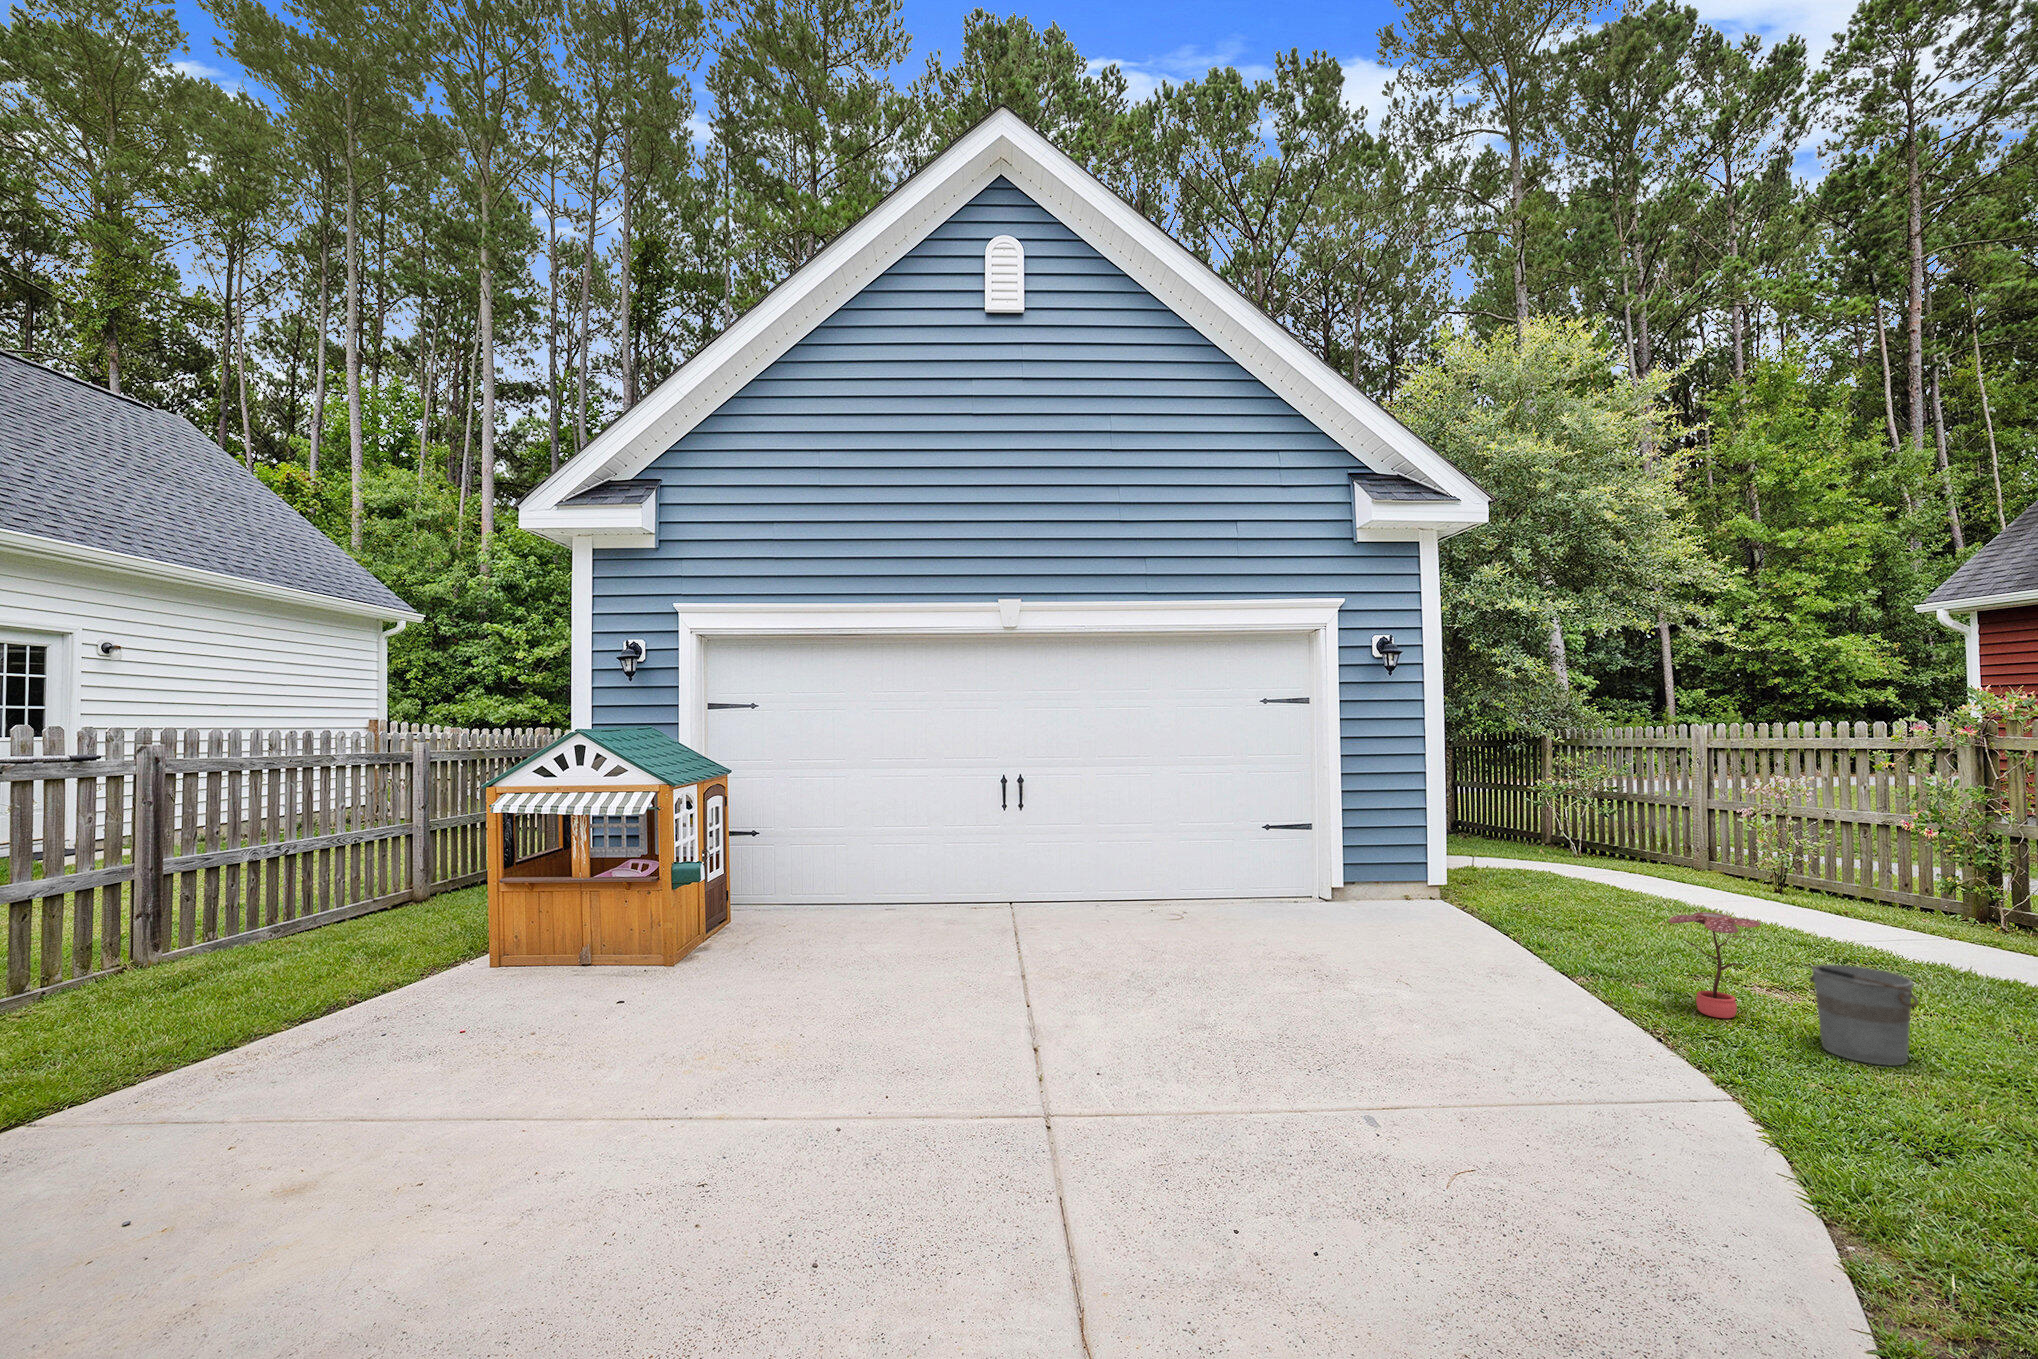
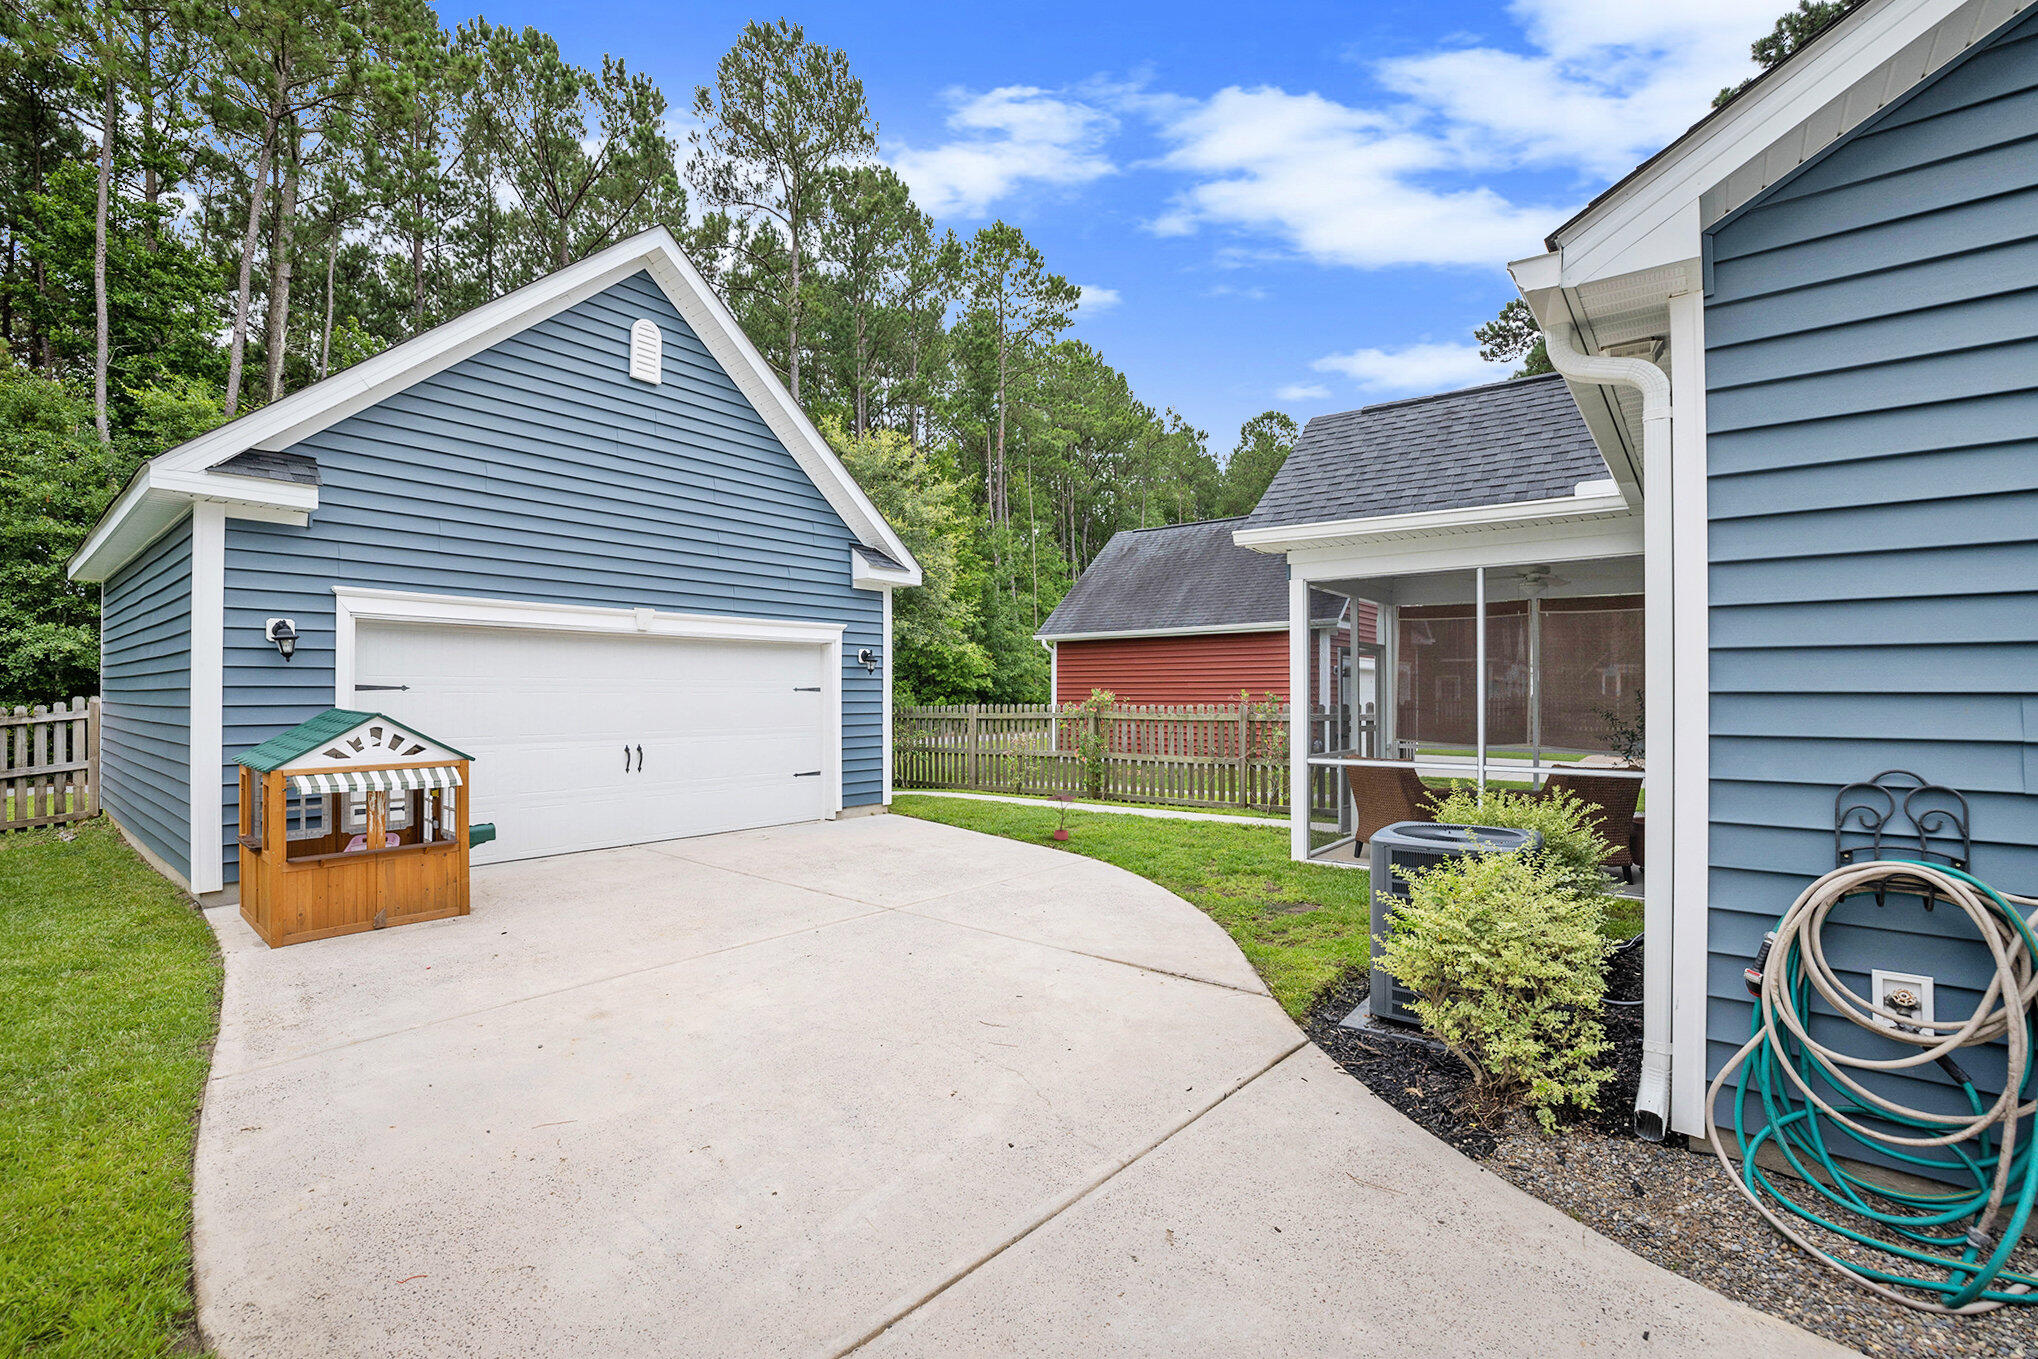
bucket: present [1802,964,1918,1066] -> none [1095,810,1130,845]

